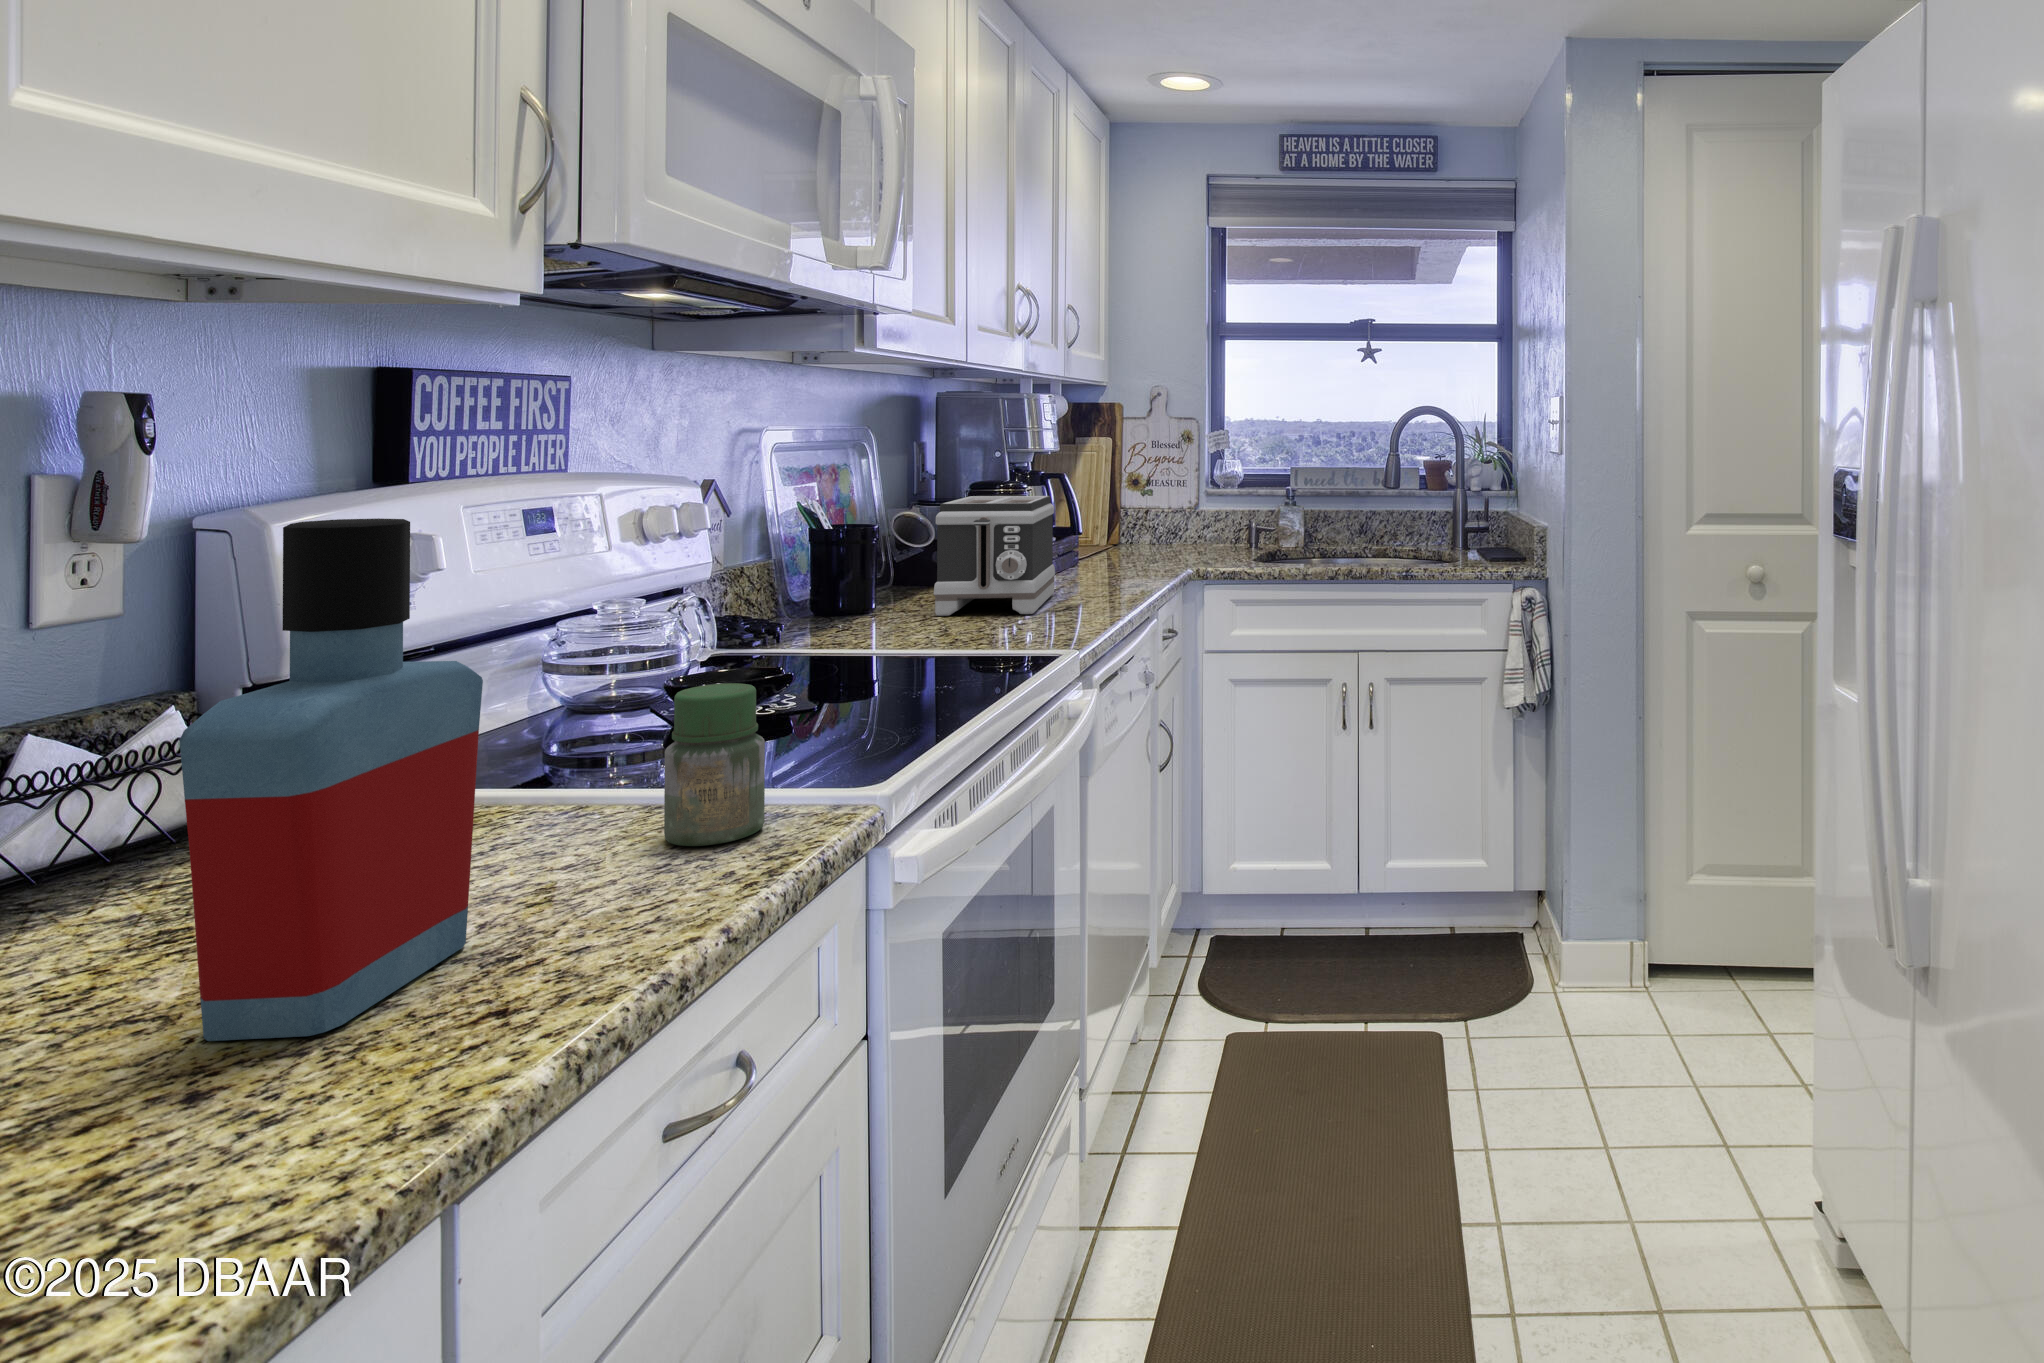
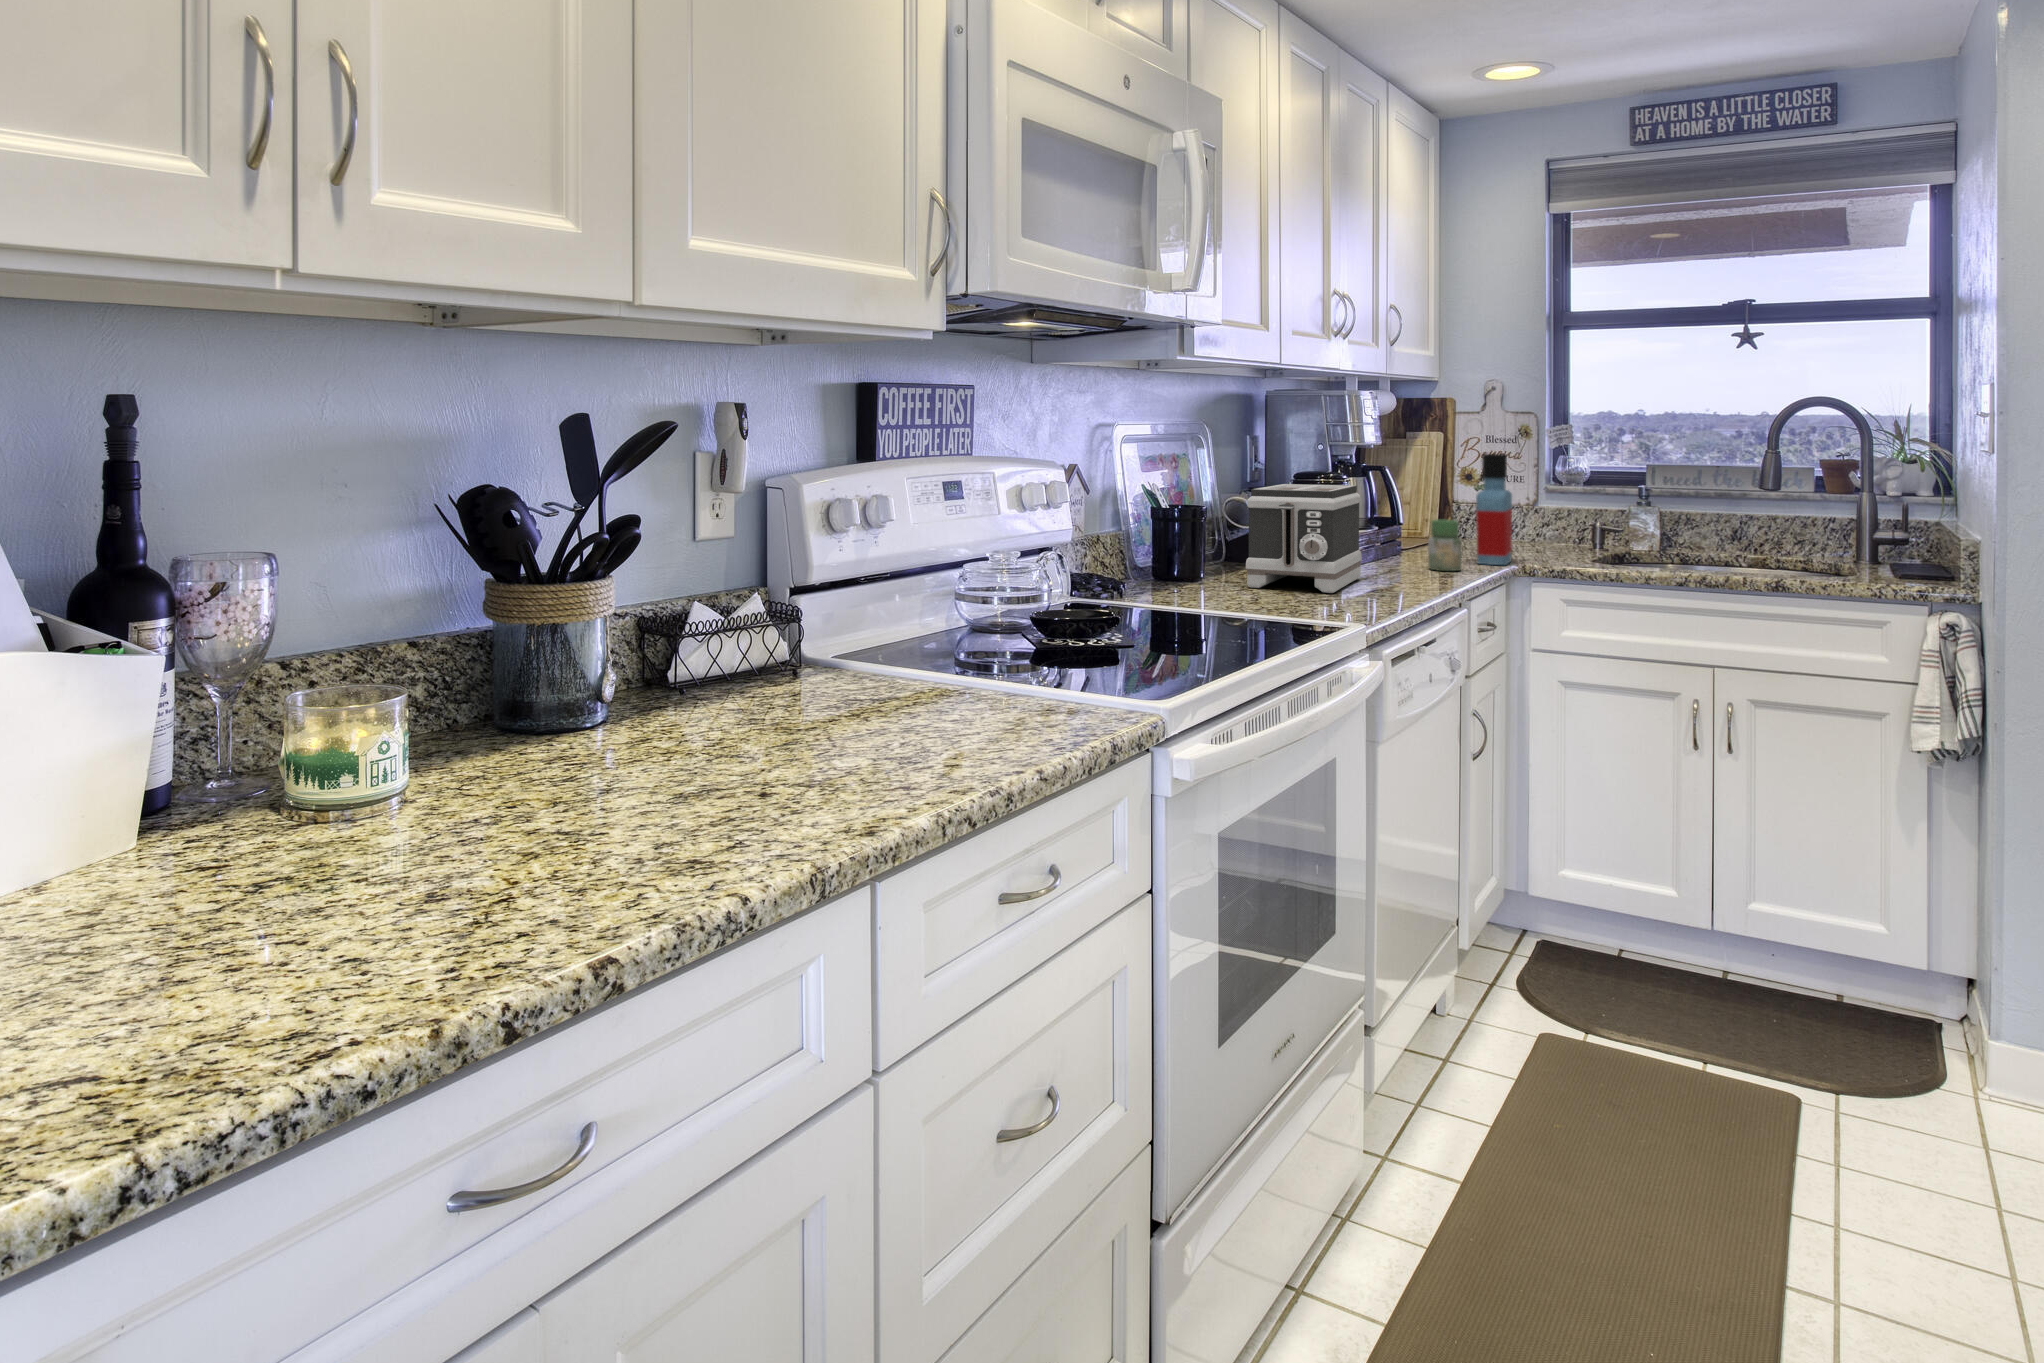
bottle: present [180,518,483,1041] -> present [1476,454,1512,565]
jar: present [664,683,765,846] -> present [1428,519,1461,571]

